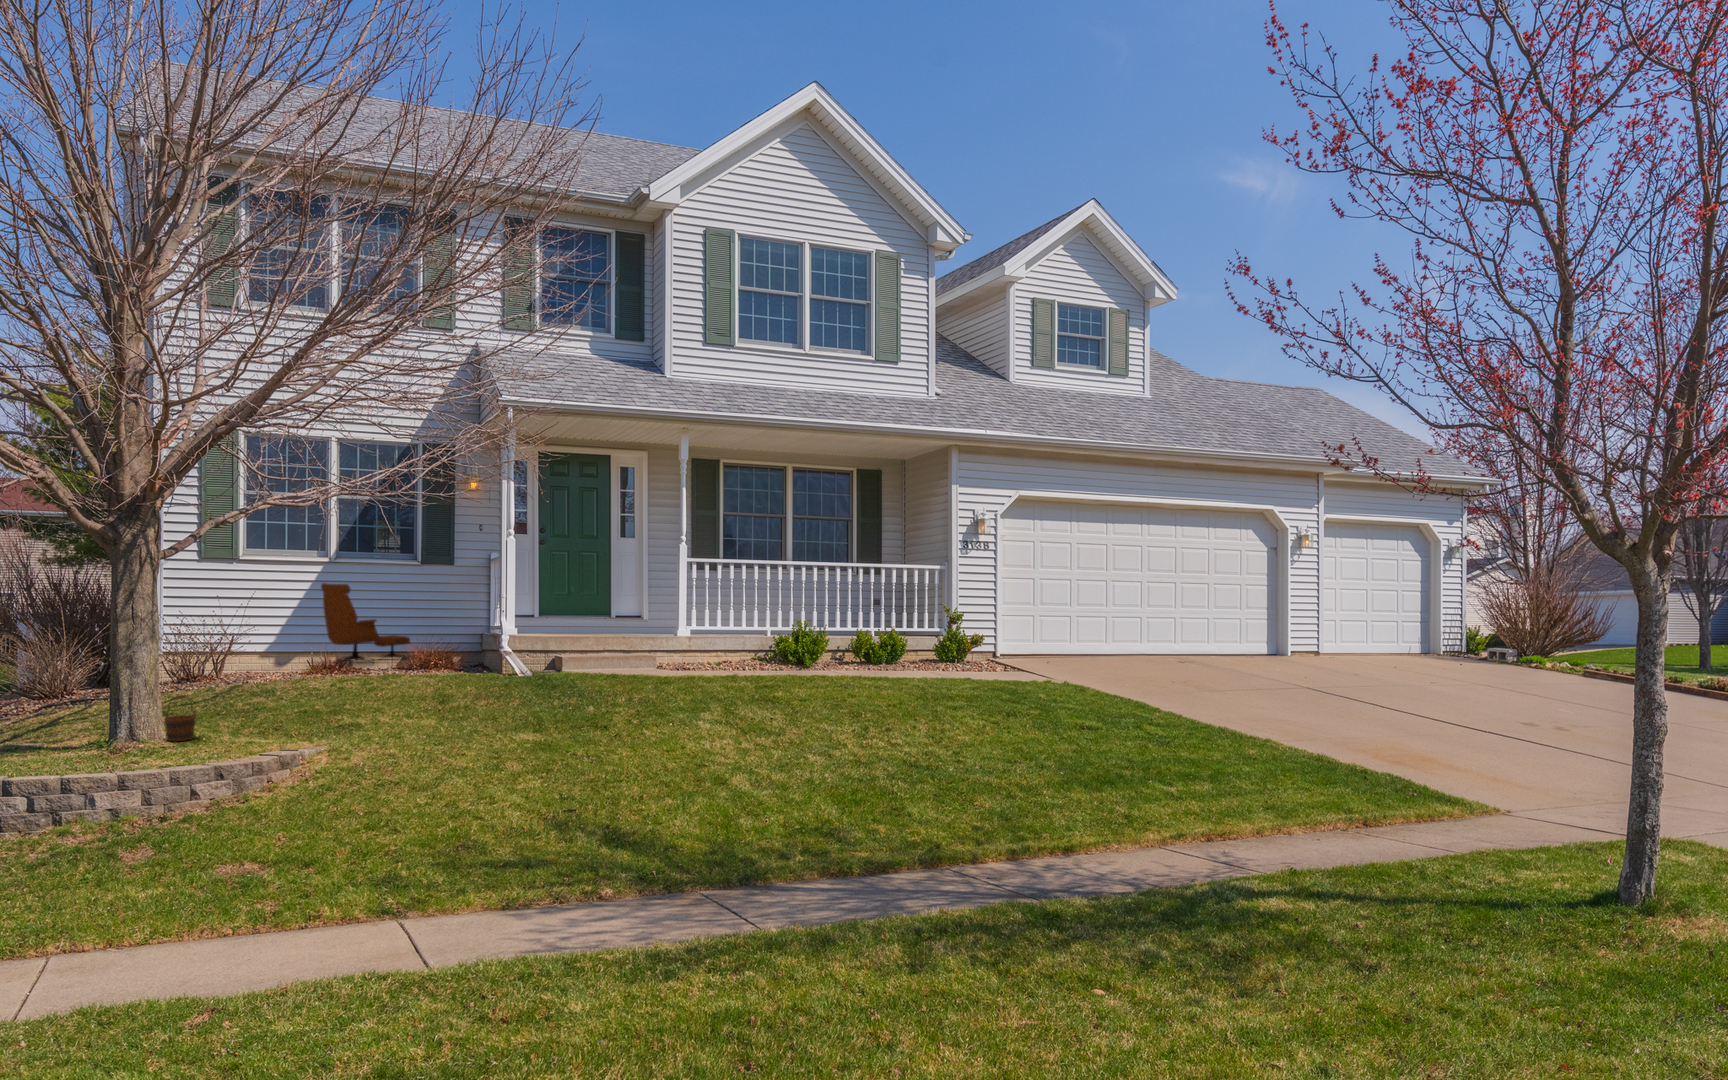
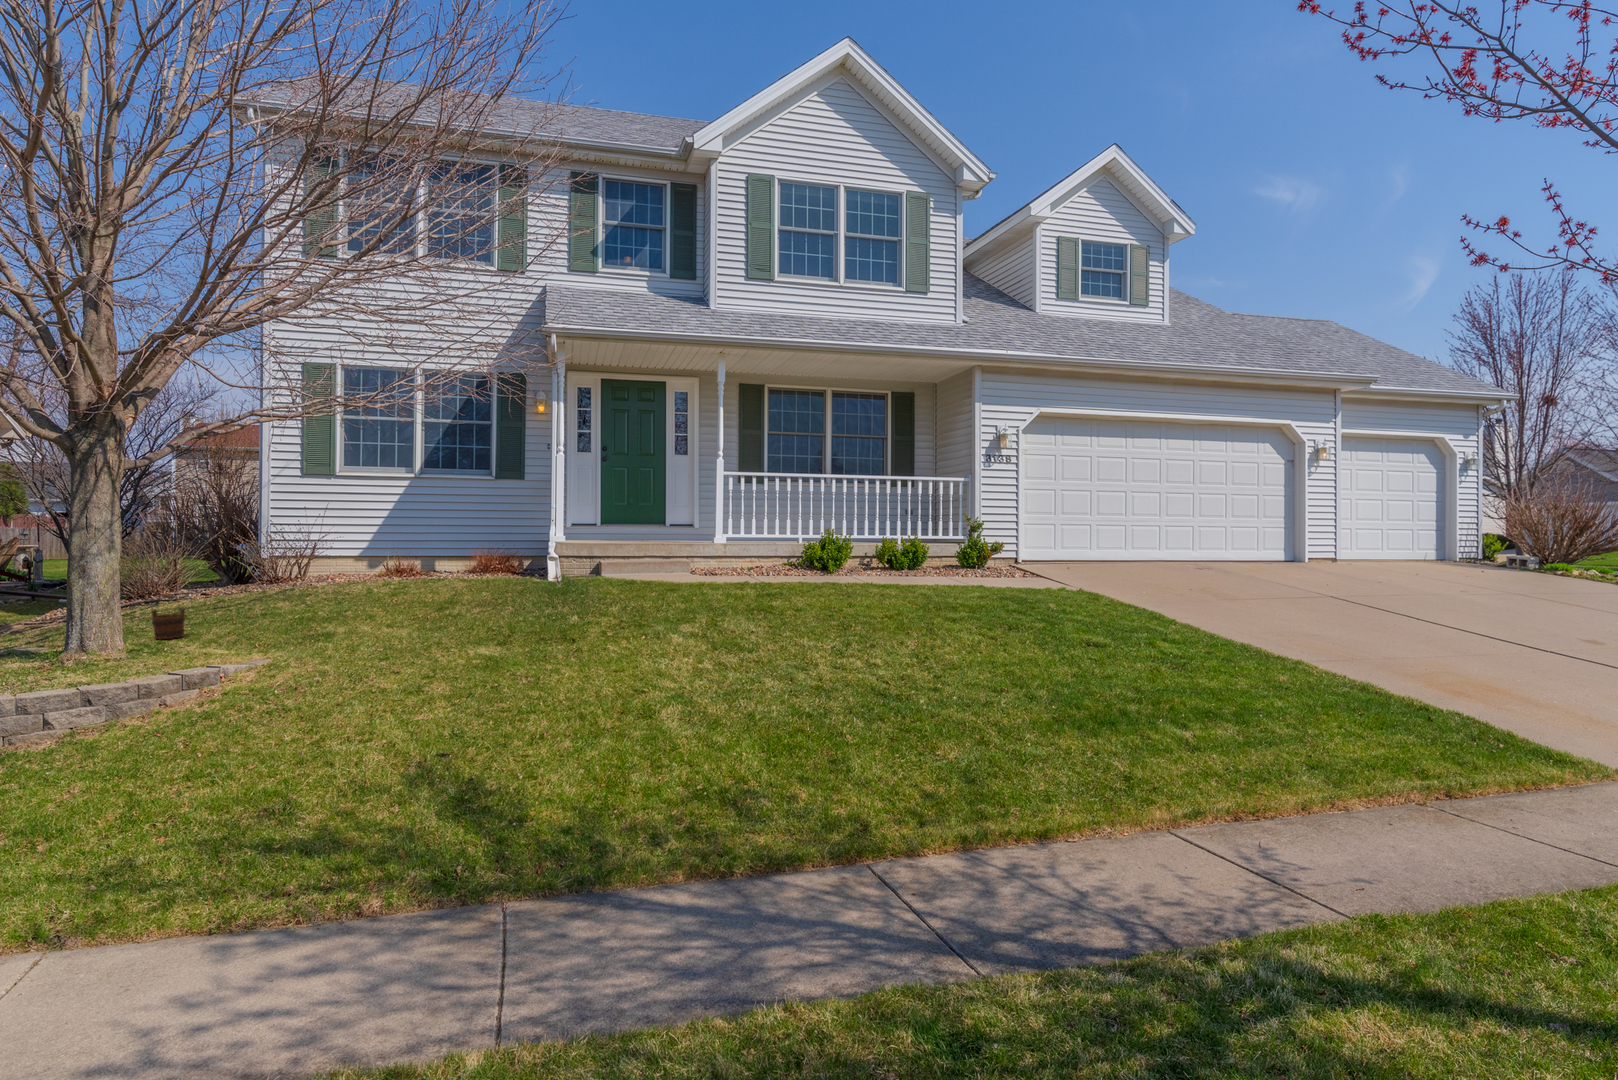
lounge chair: present [321,583,410,664] -> none [399,495,487,567]

